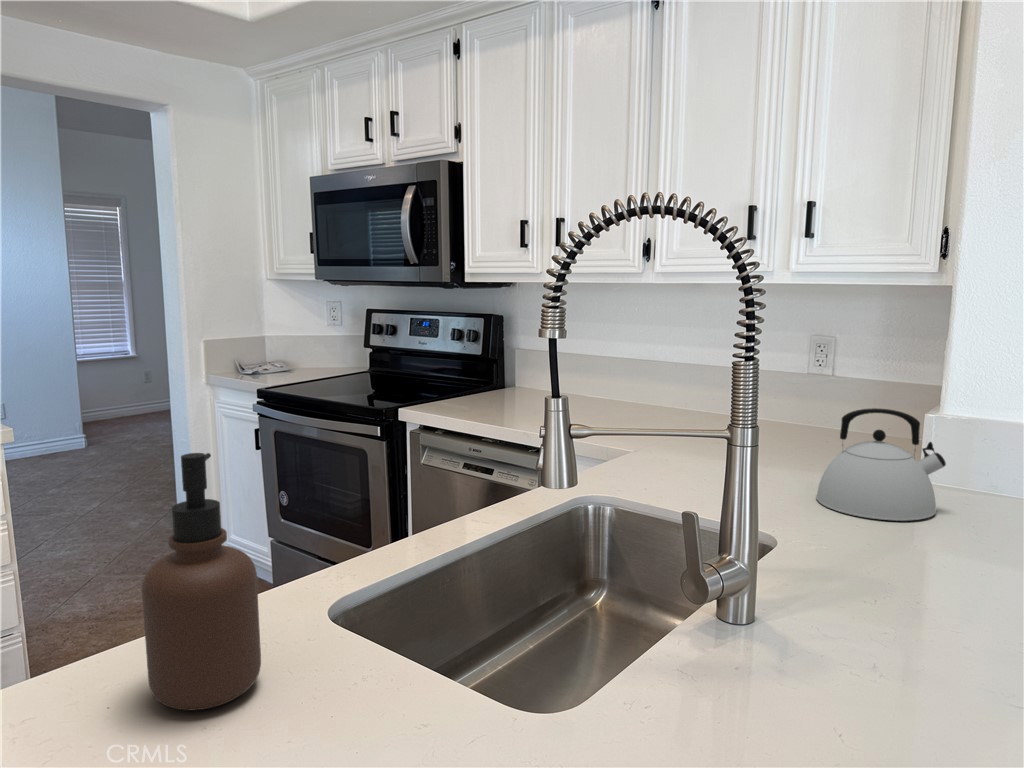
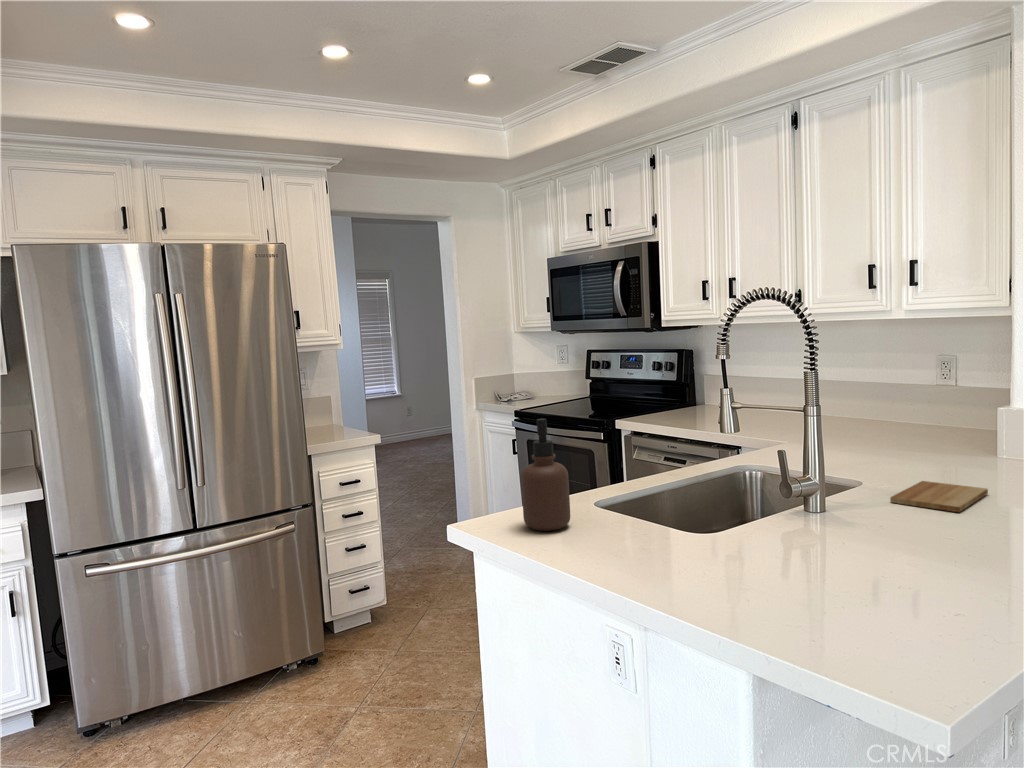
kettle: present [816,408,946,521] -> none [906,403,997,476]
cutting board: none [838,536,966,610] -> present [890,481,988,512]

